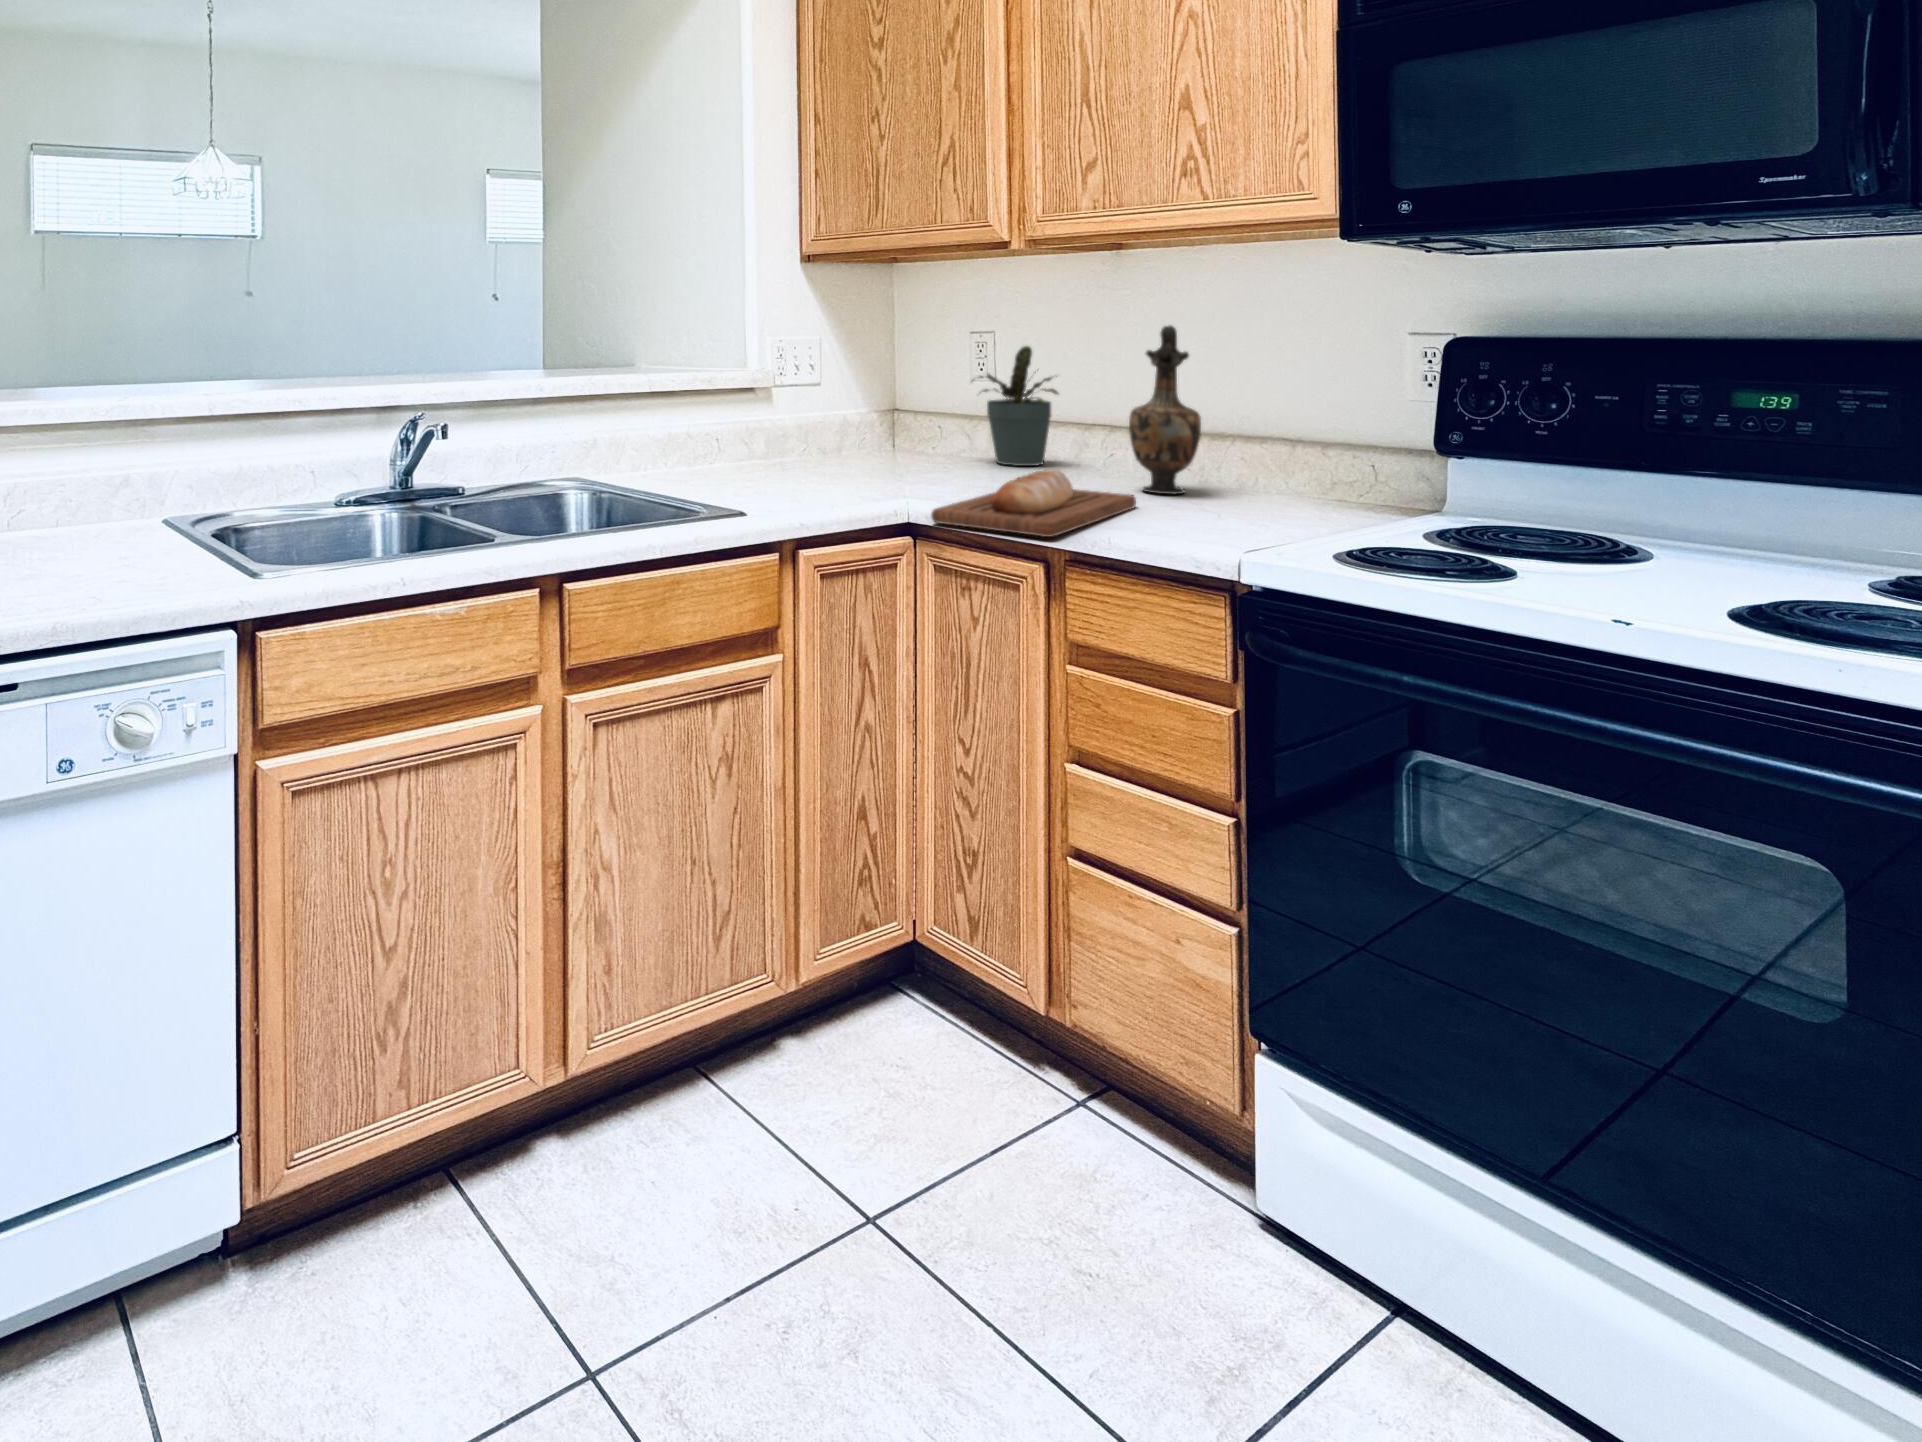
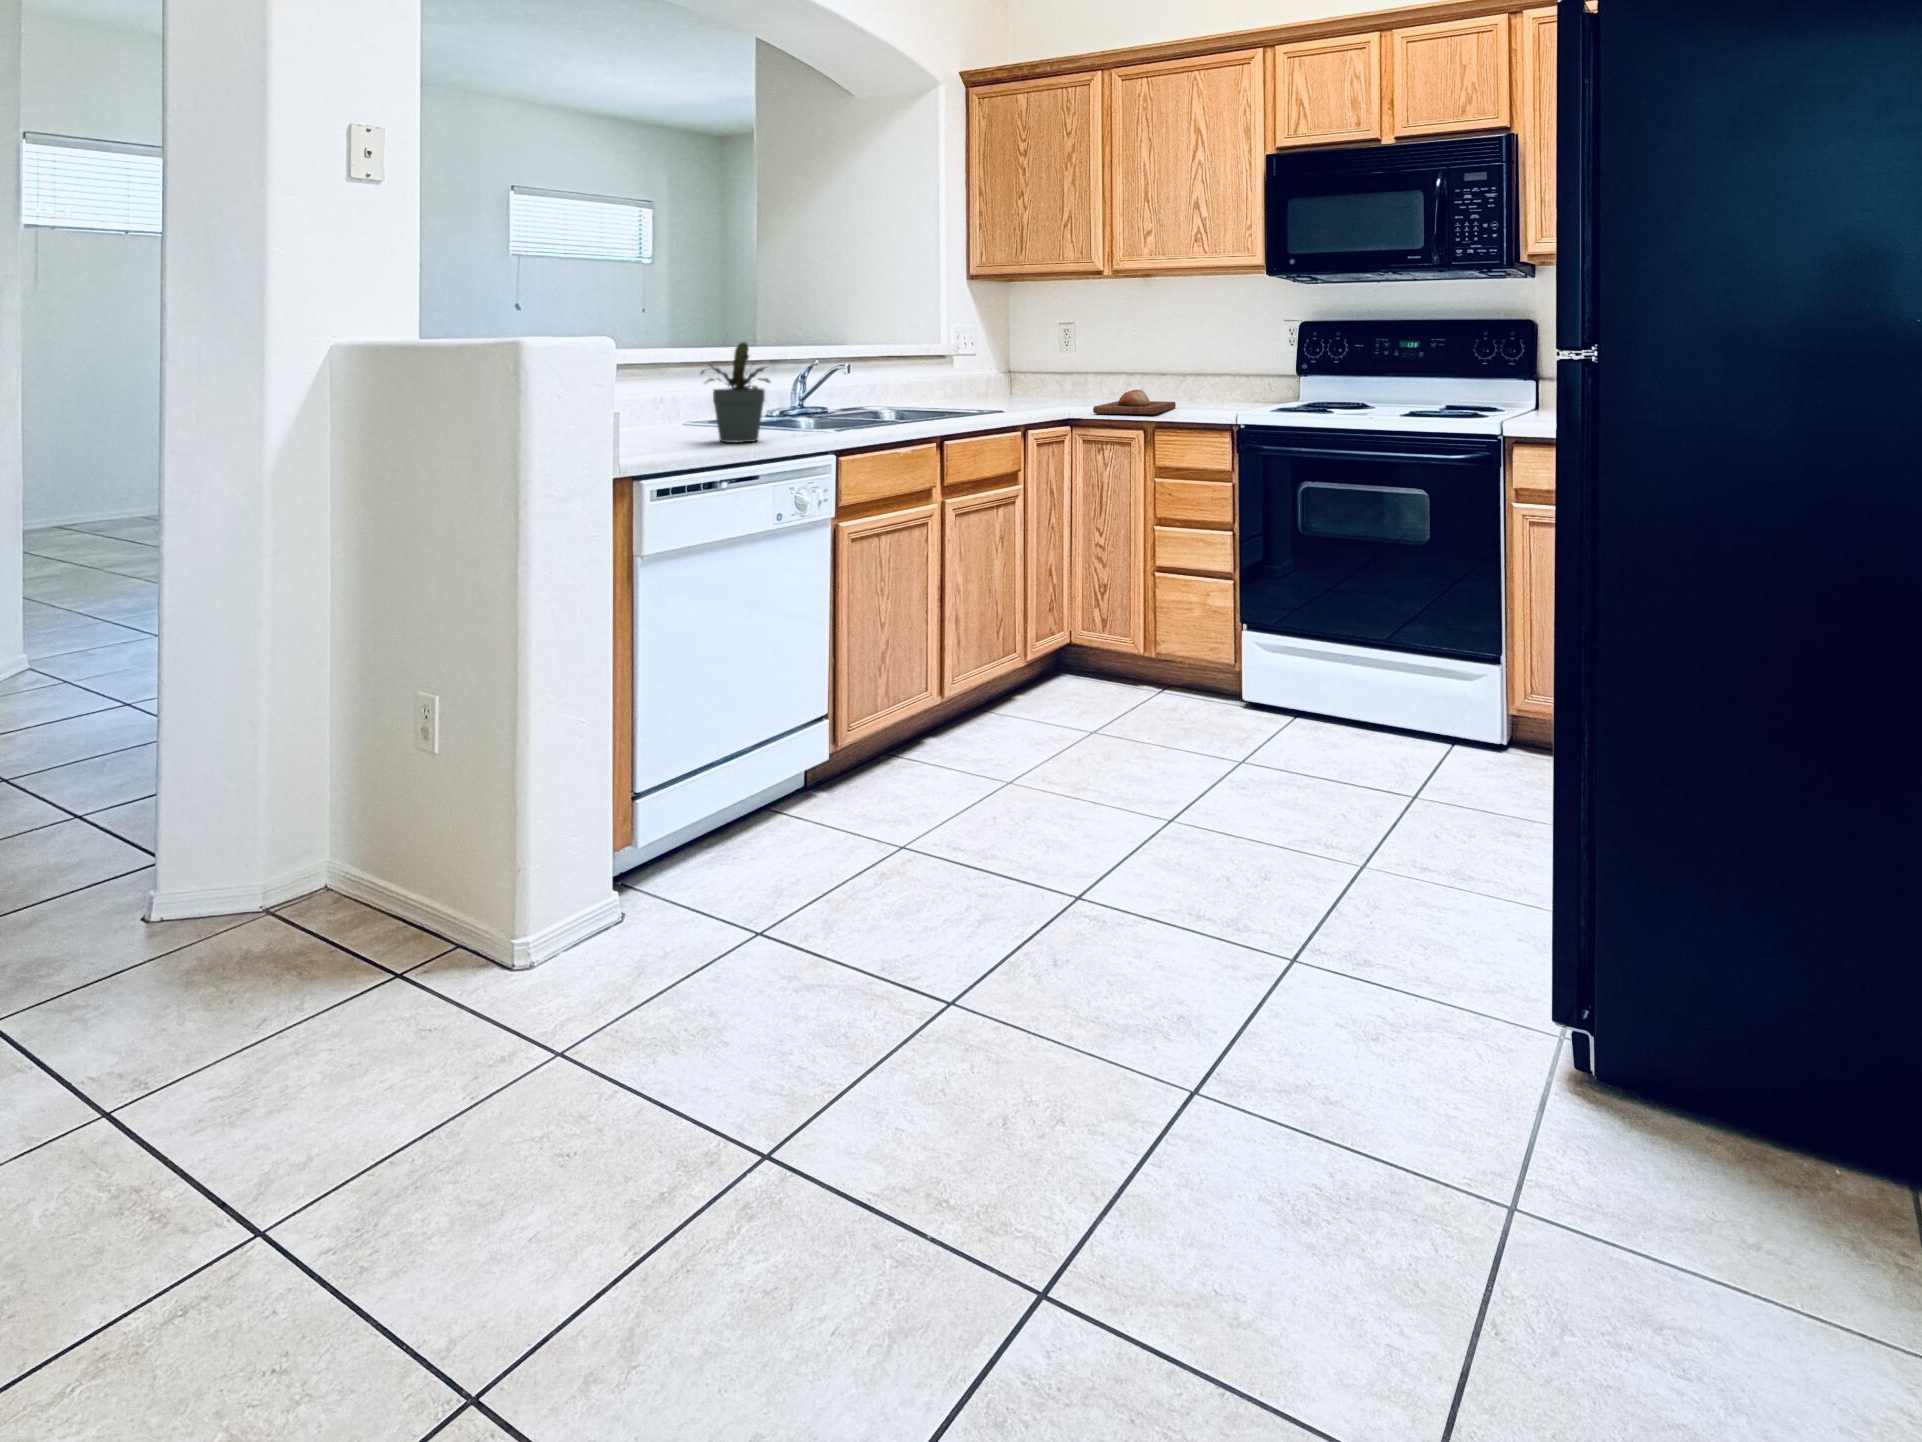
vase: present [1129,326,1201,494] -> none [1165,318,1199,404]
potted plant: present [974,346,1058,466] -> present [701,342,770,443]

